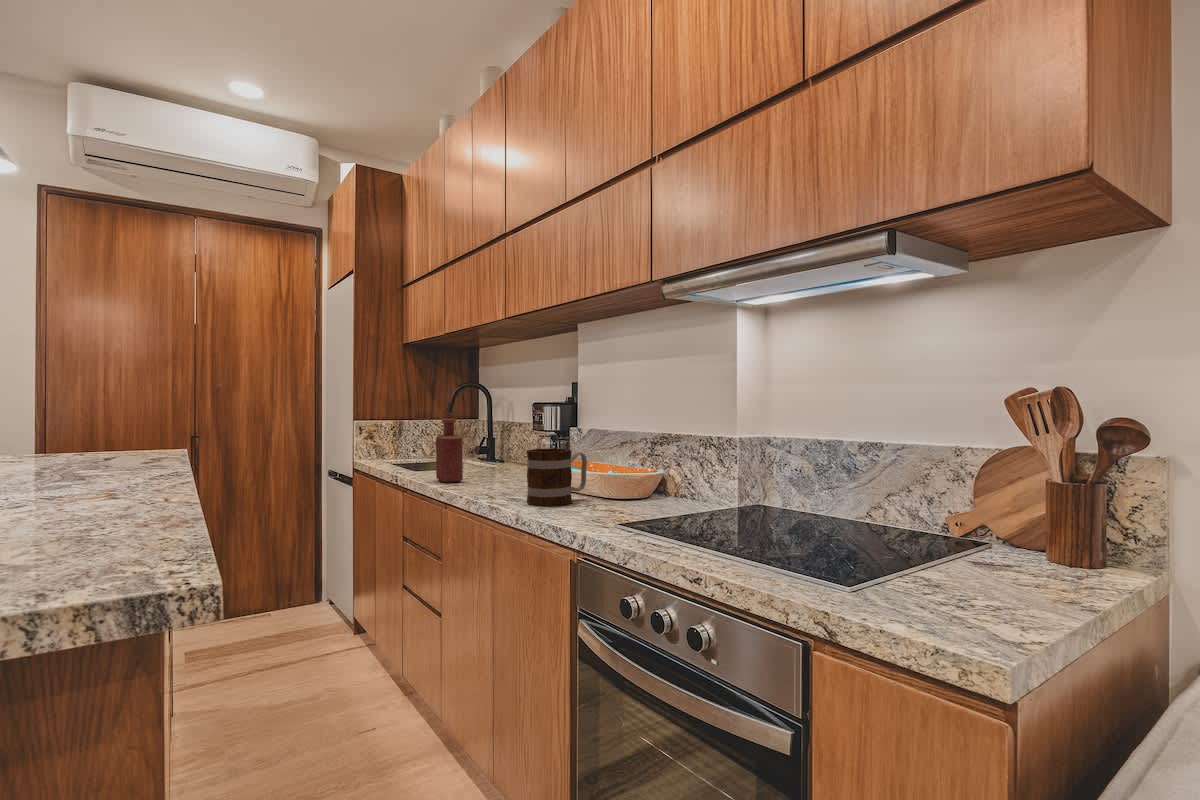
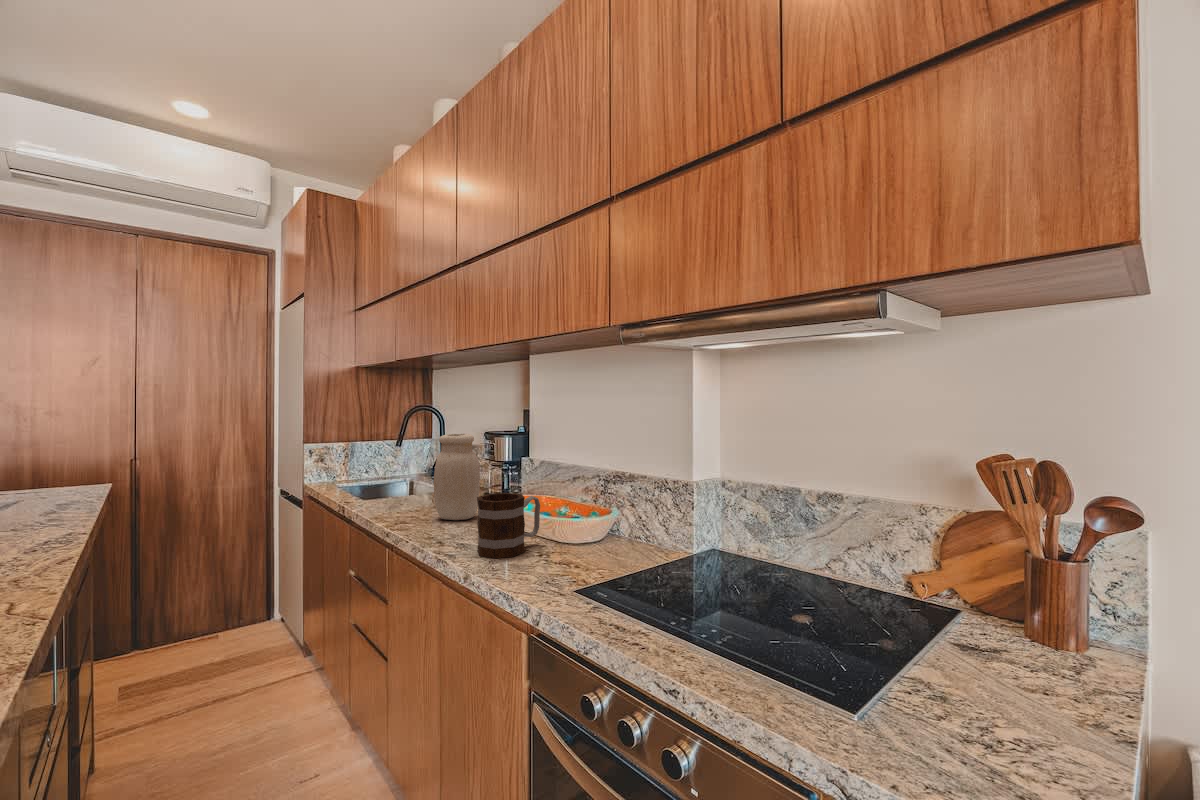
jar: none [484,400,528,484] -> present [434,434,480,520]
bottle: present [436,413,463,483] -> none [384,447,412,520]

